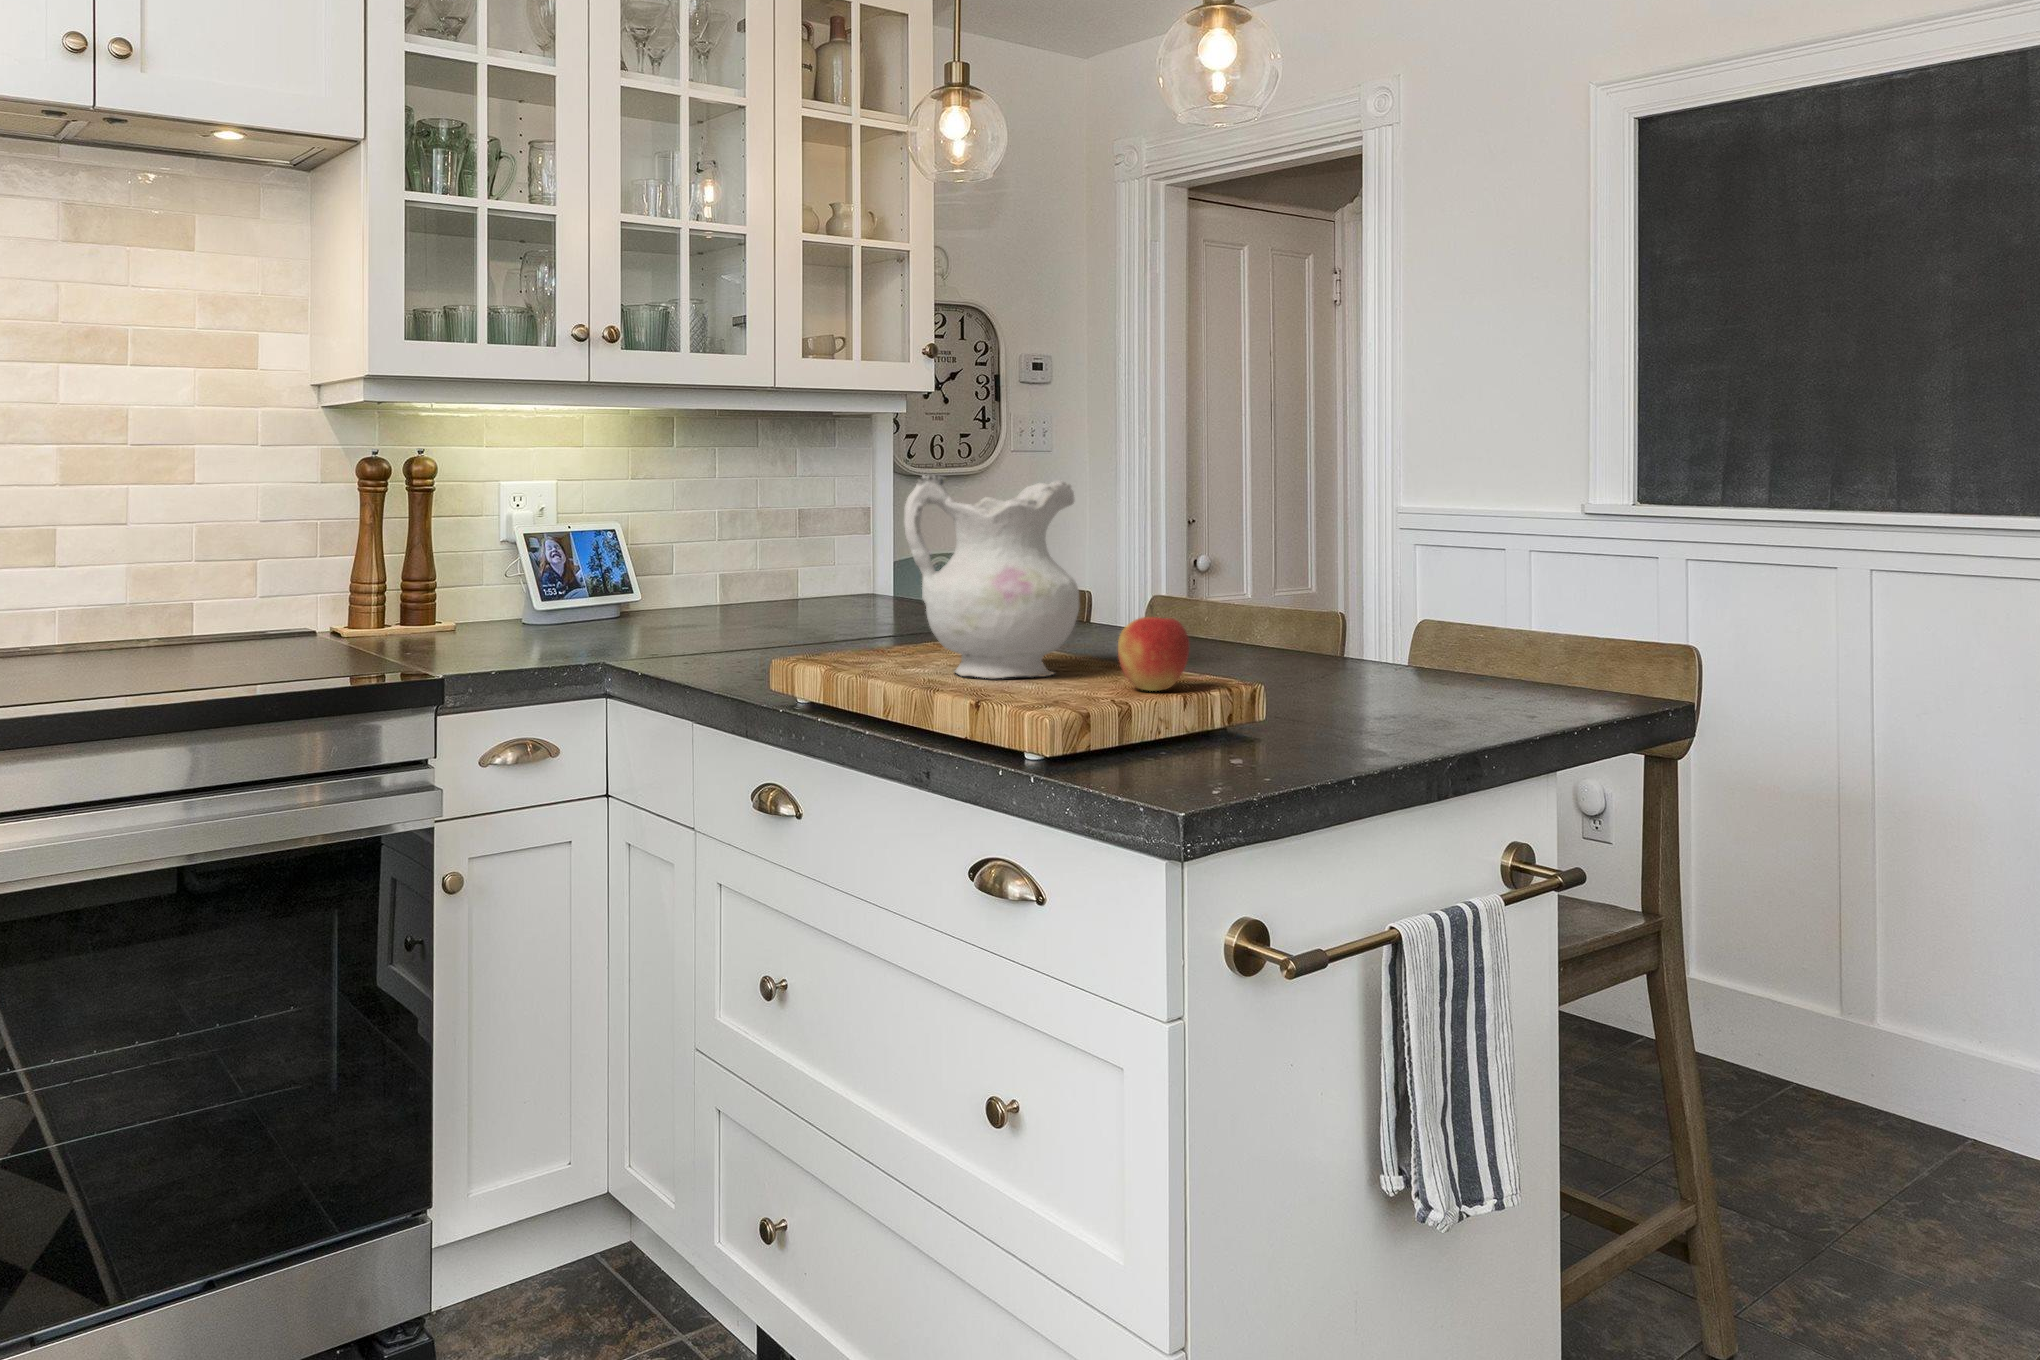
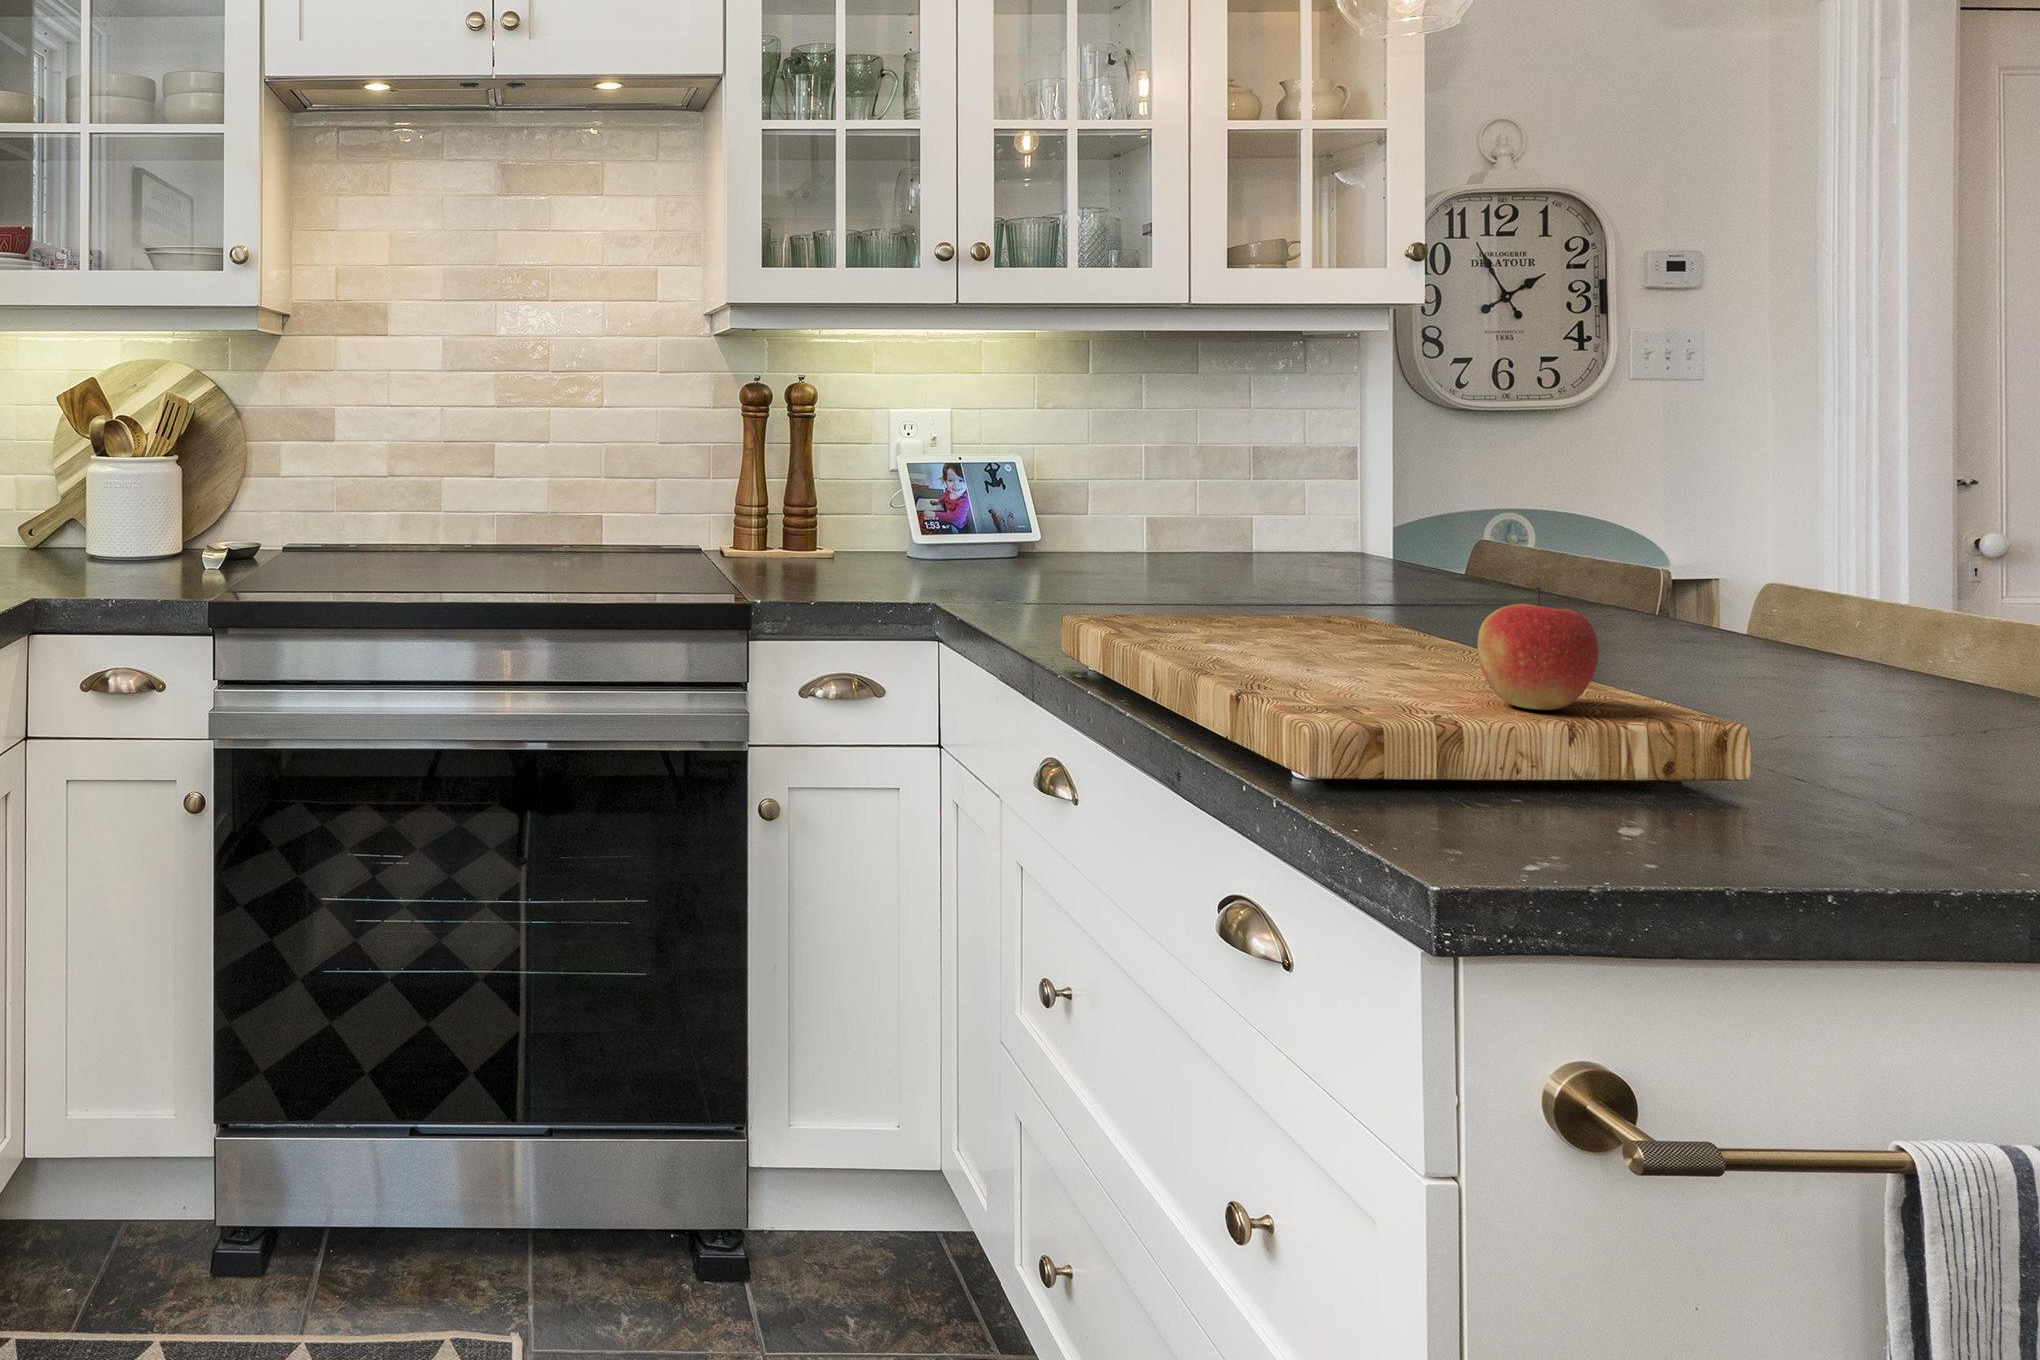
ceramic pitcher: present [904,474,1080,678] -> none [1200,401,1461,671]

